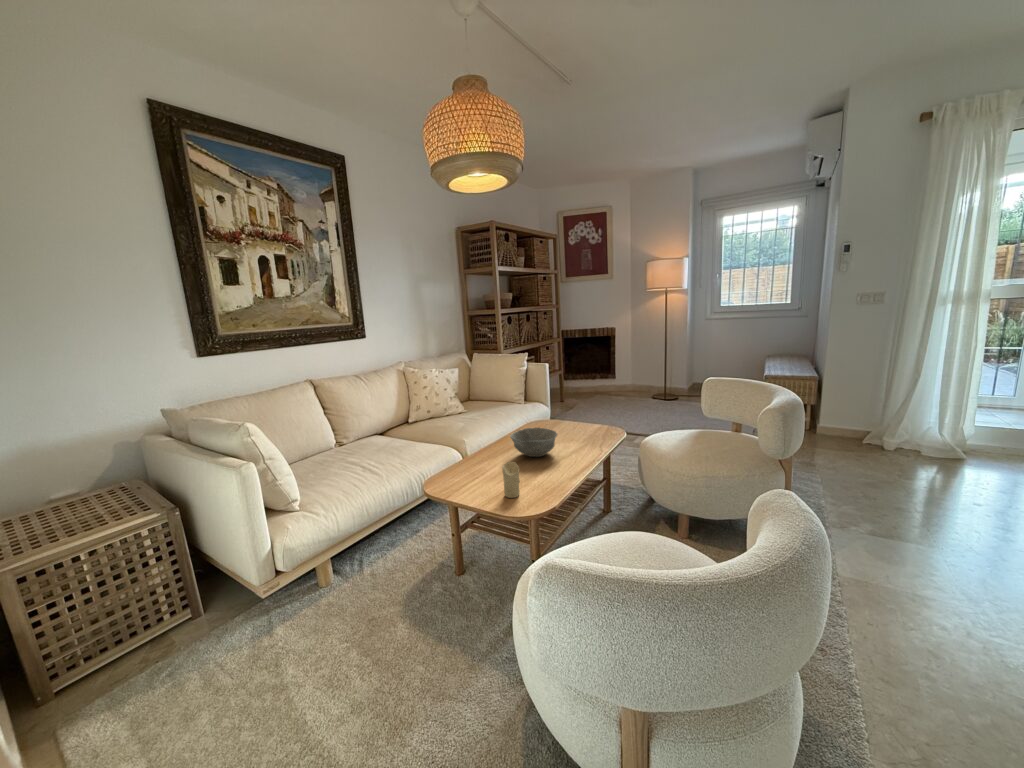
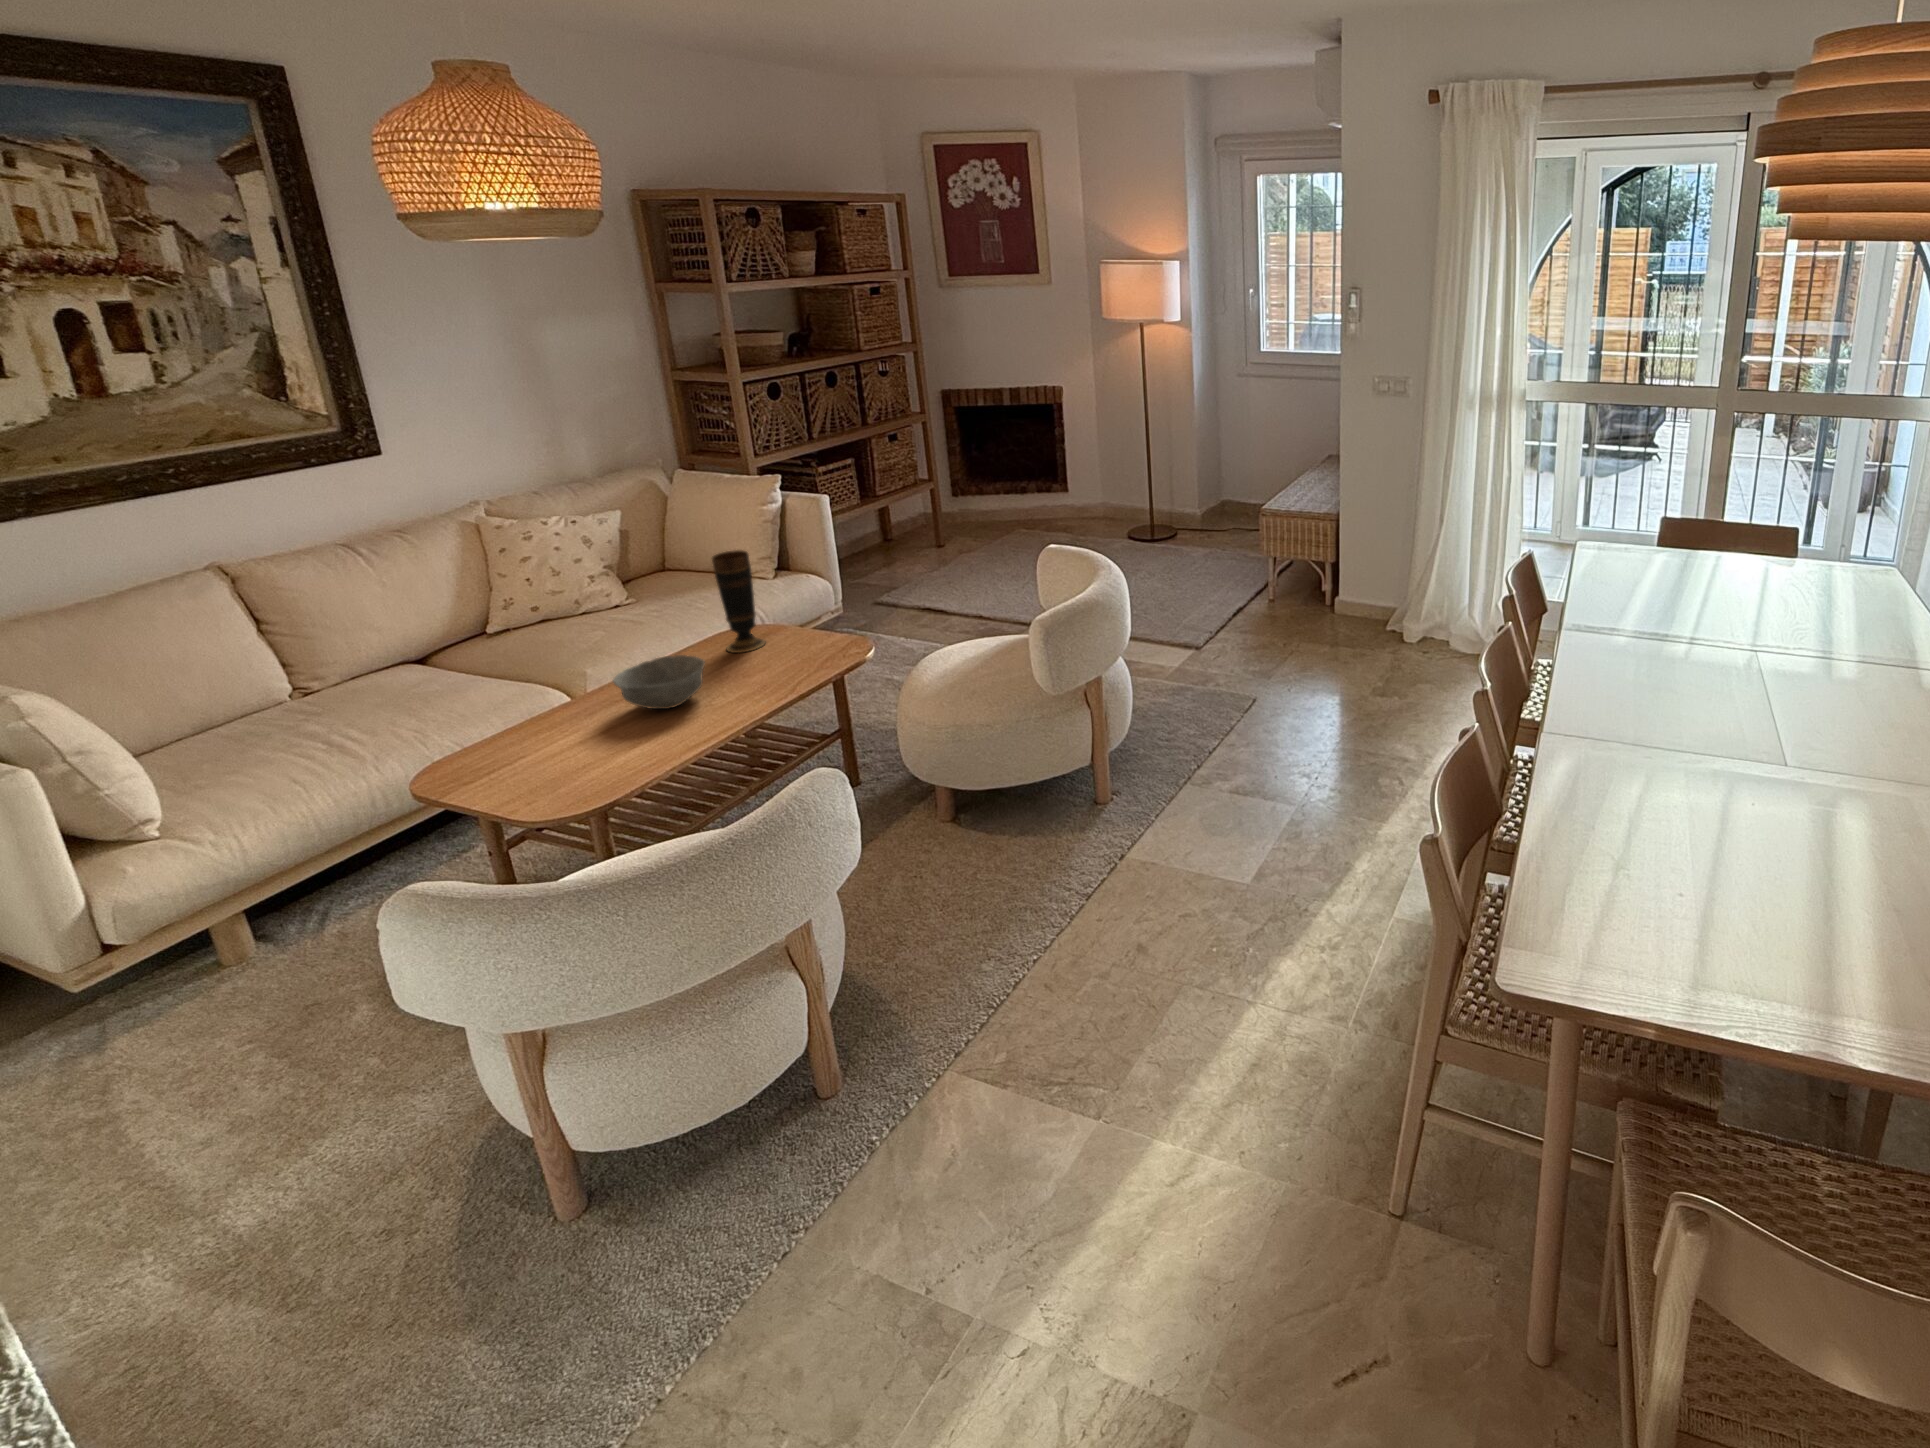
vase: none [538,375,560,432] -> present [712,550,766,653]
candle: present [502,462,520,498] -> none [533,734,573,790]

